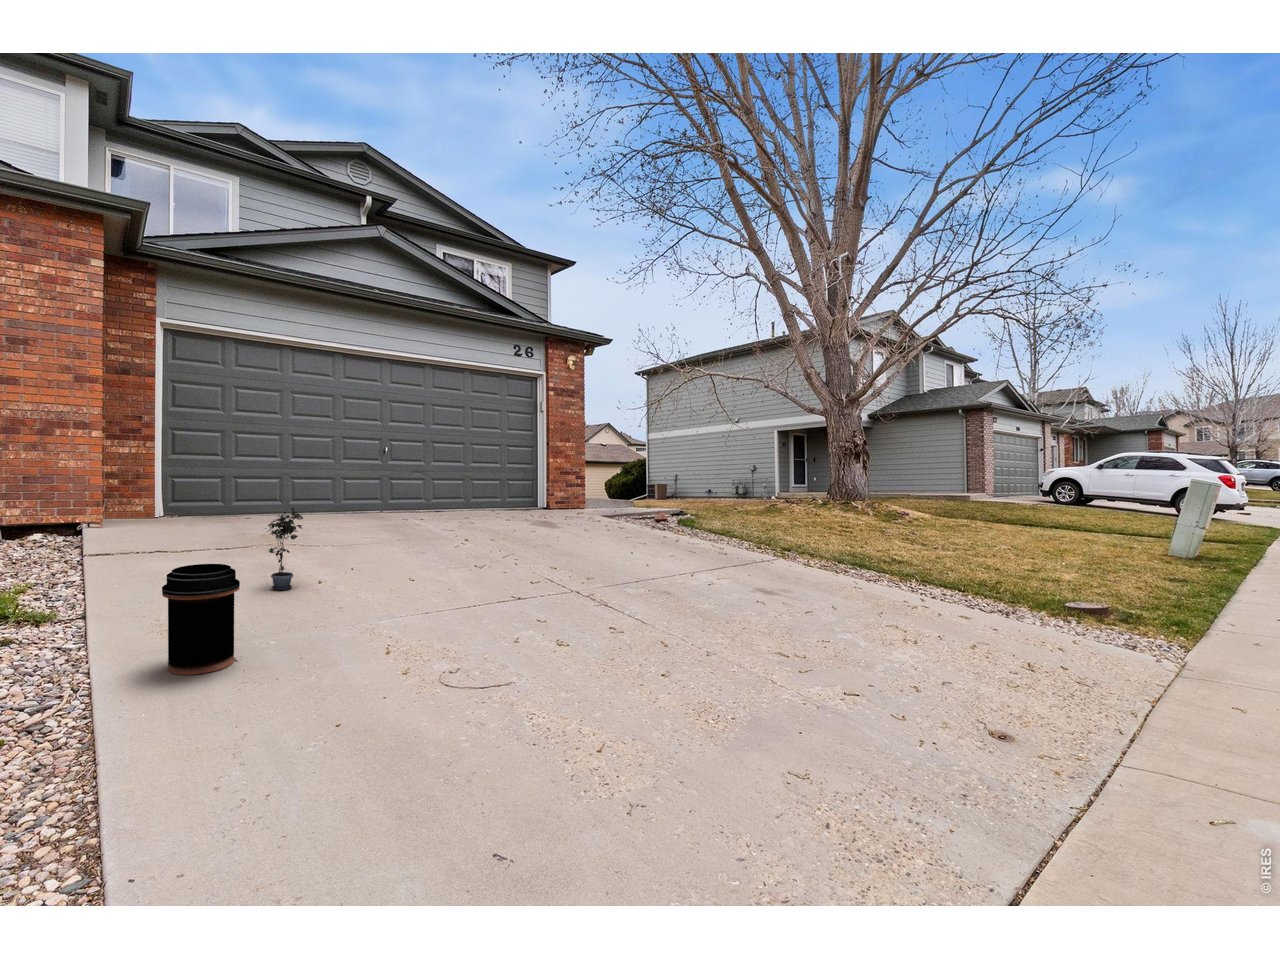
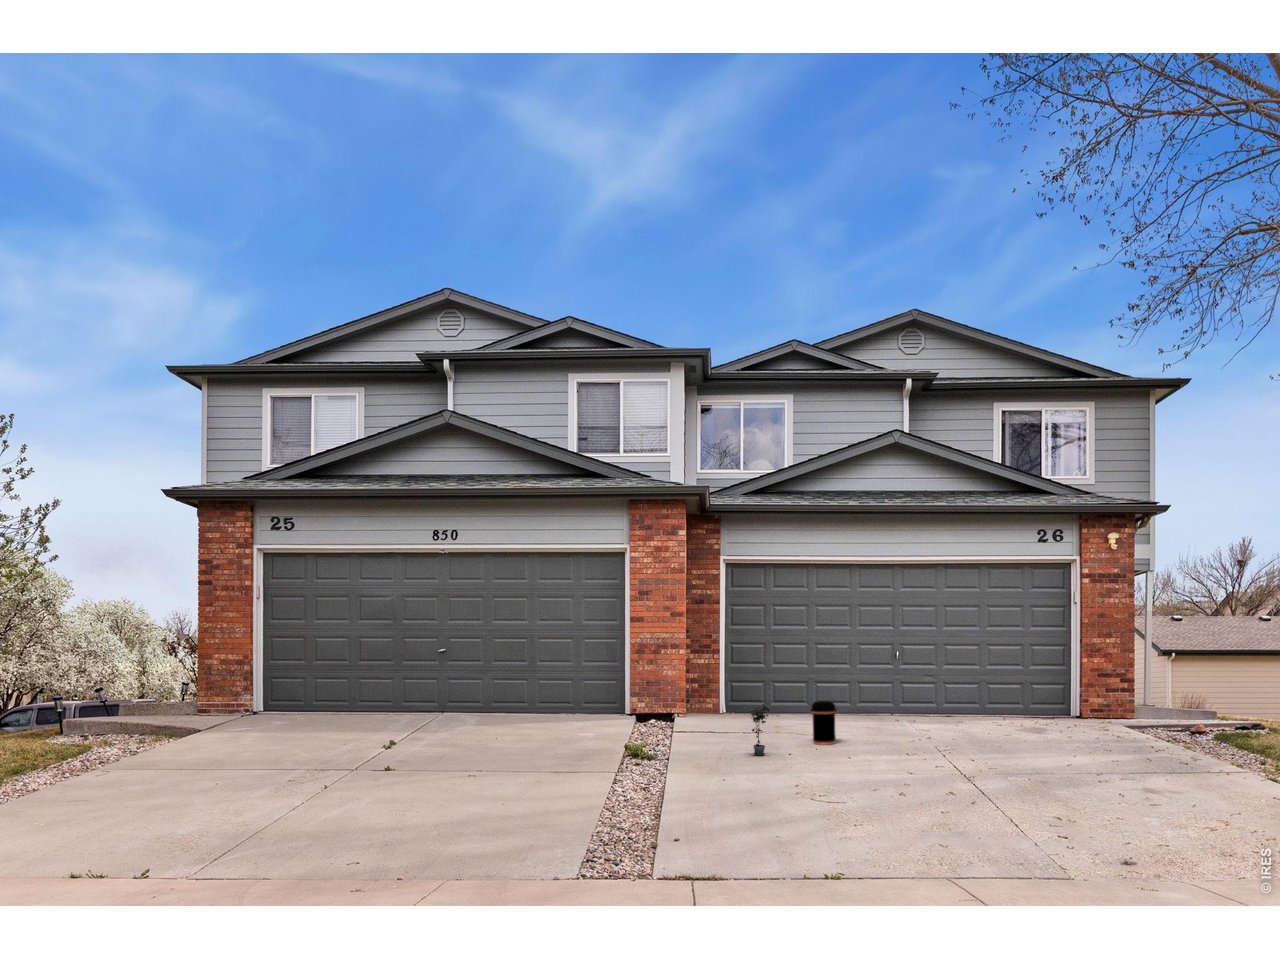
trash can: present [162,564,240,675] -> present [811,701,837,745]

